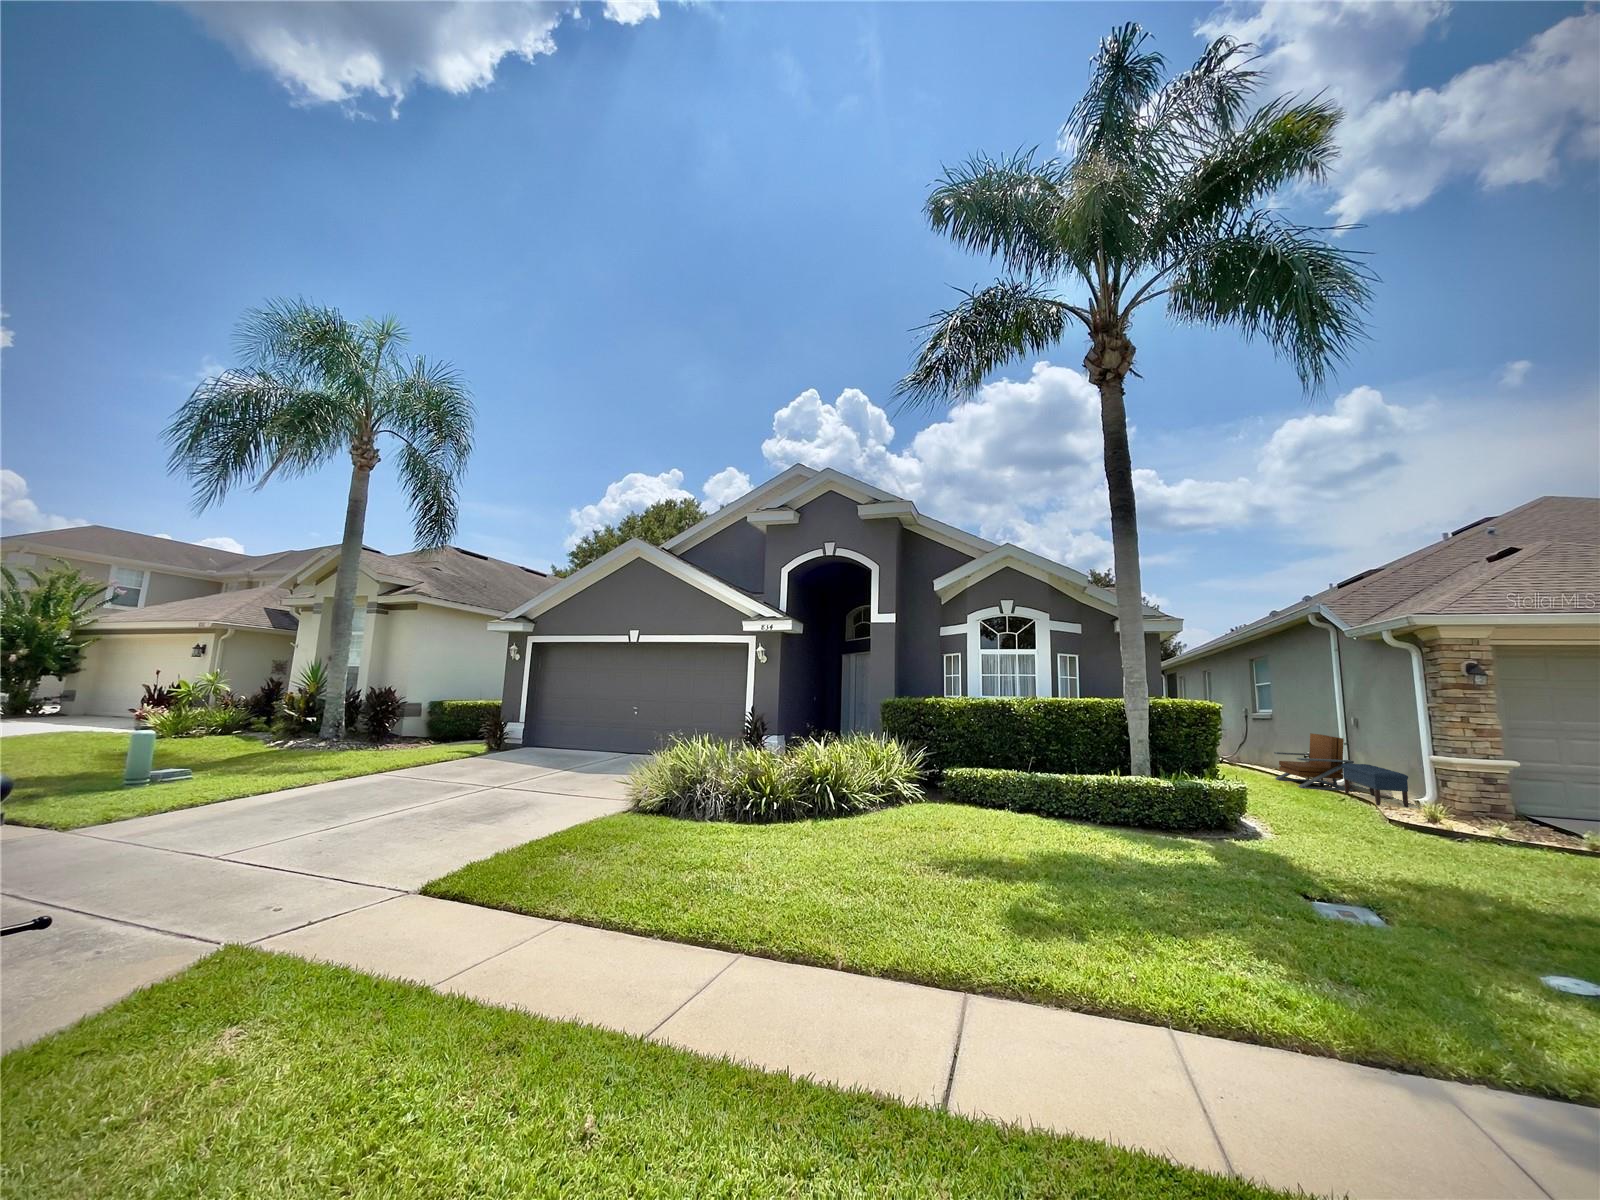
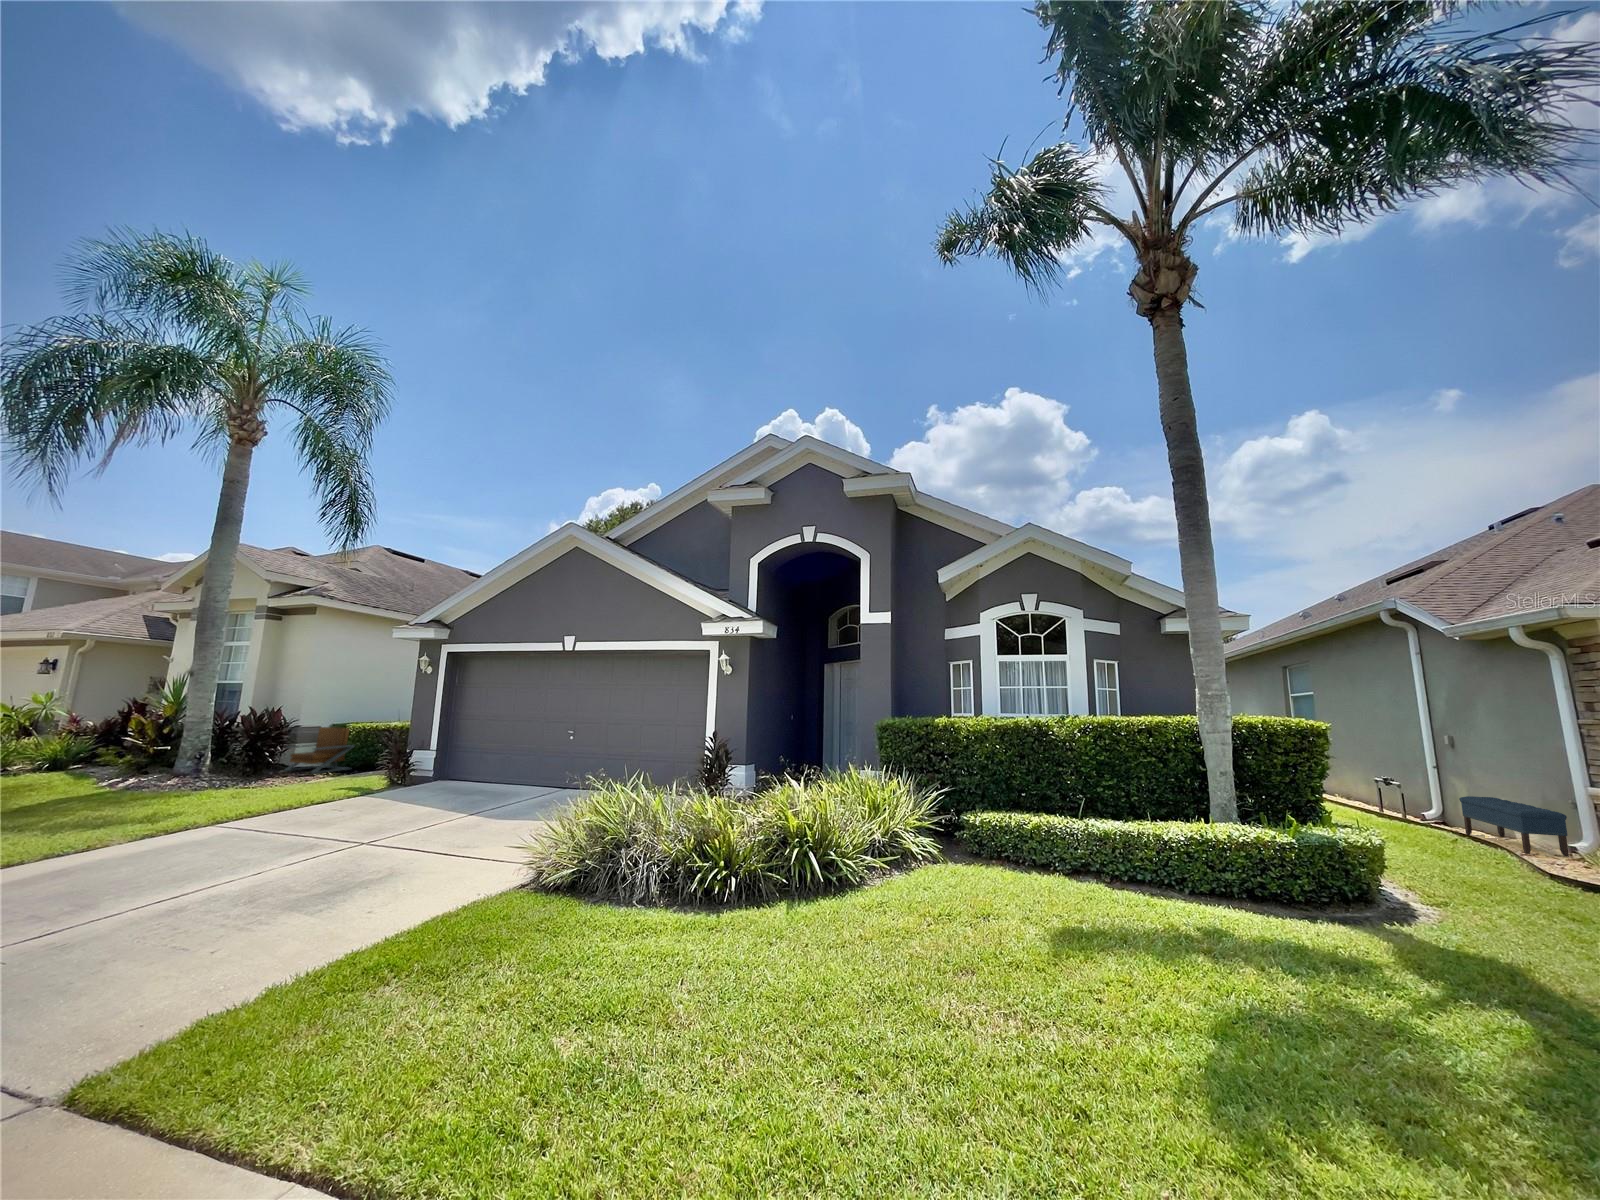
lounge chair: present [1274,733,1354,791] -> present [285,727,354,773]

